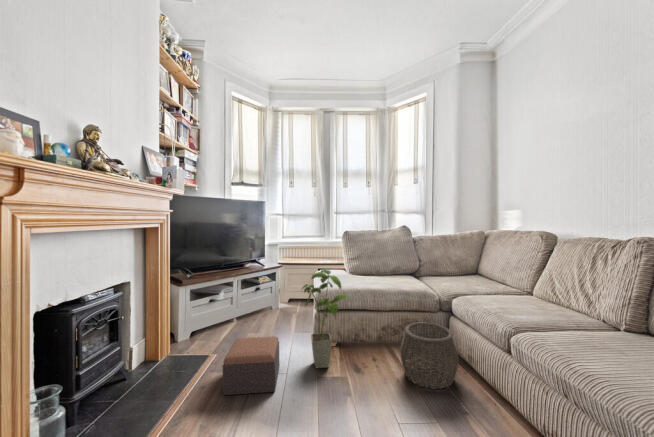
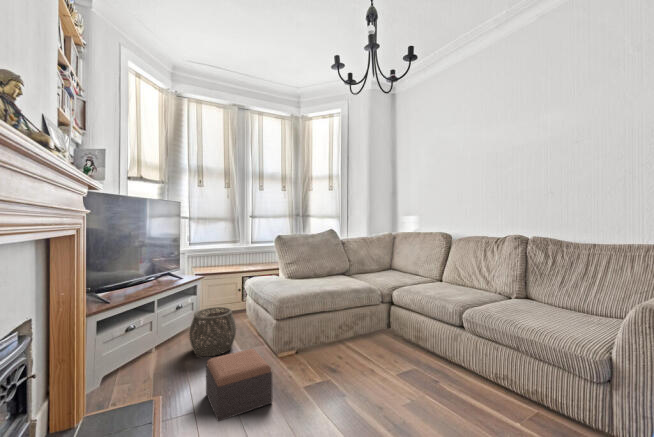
house plant: present [303,269,348,368] -> none [275,272,325,373]
woven basket: present [400,322,459,389] -> present [189,307,236,356]

